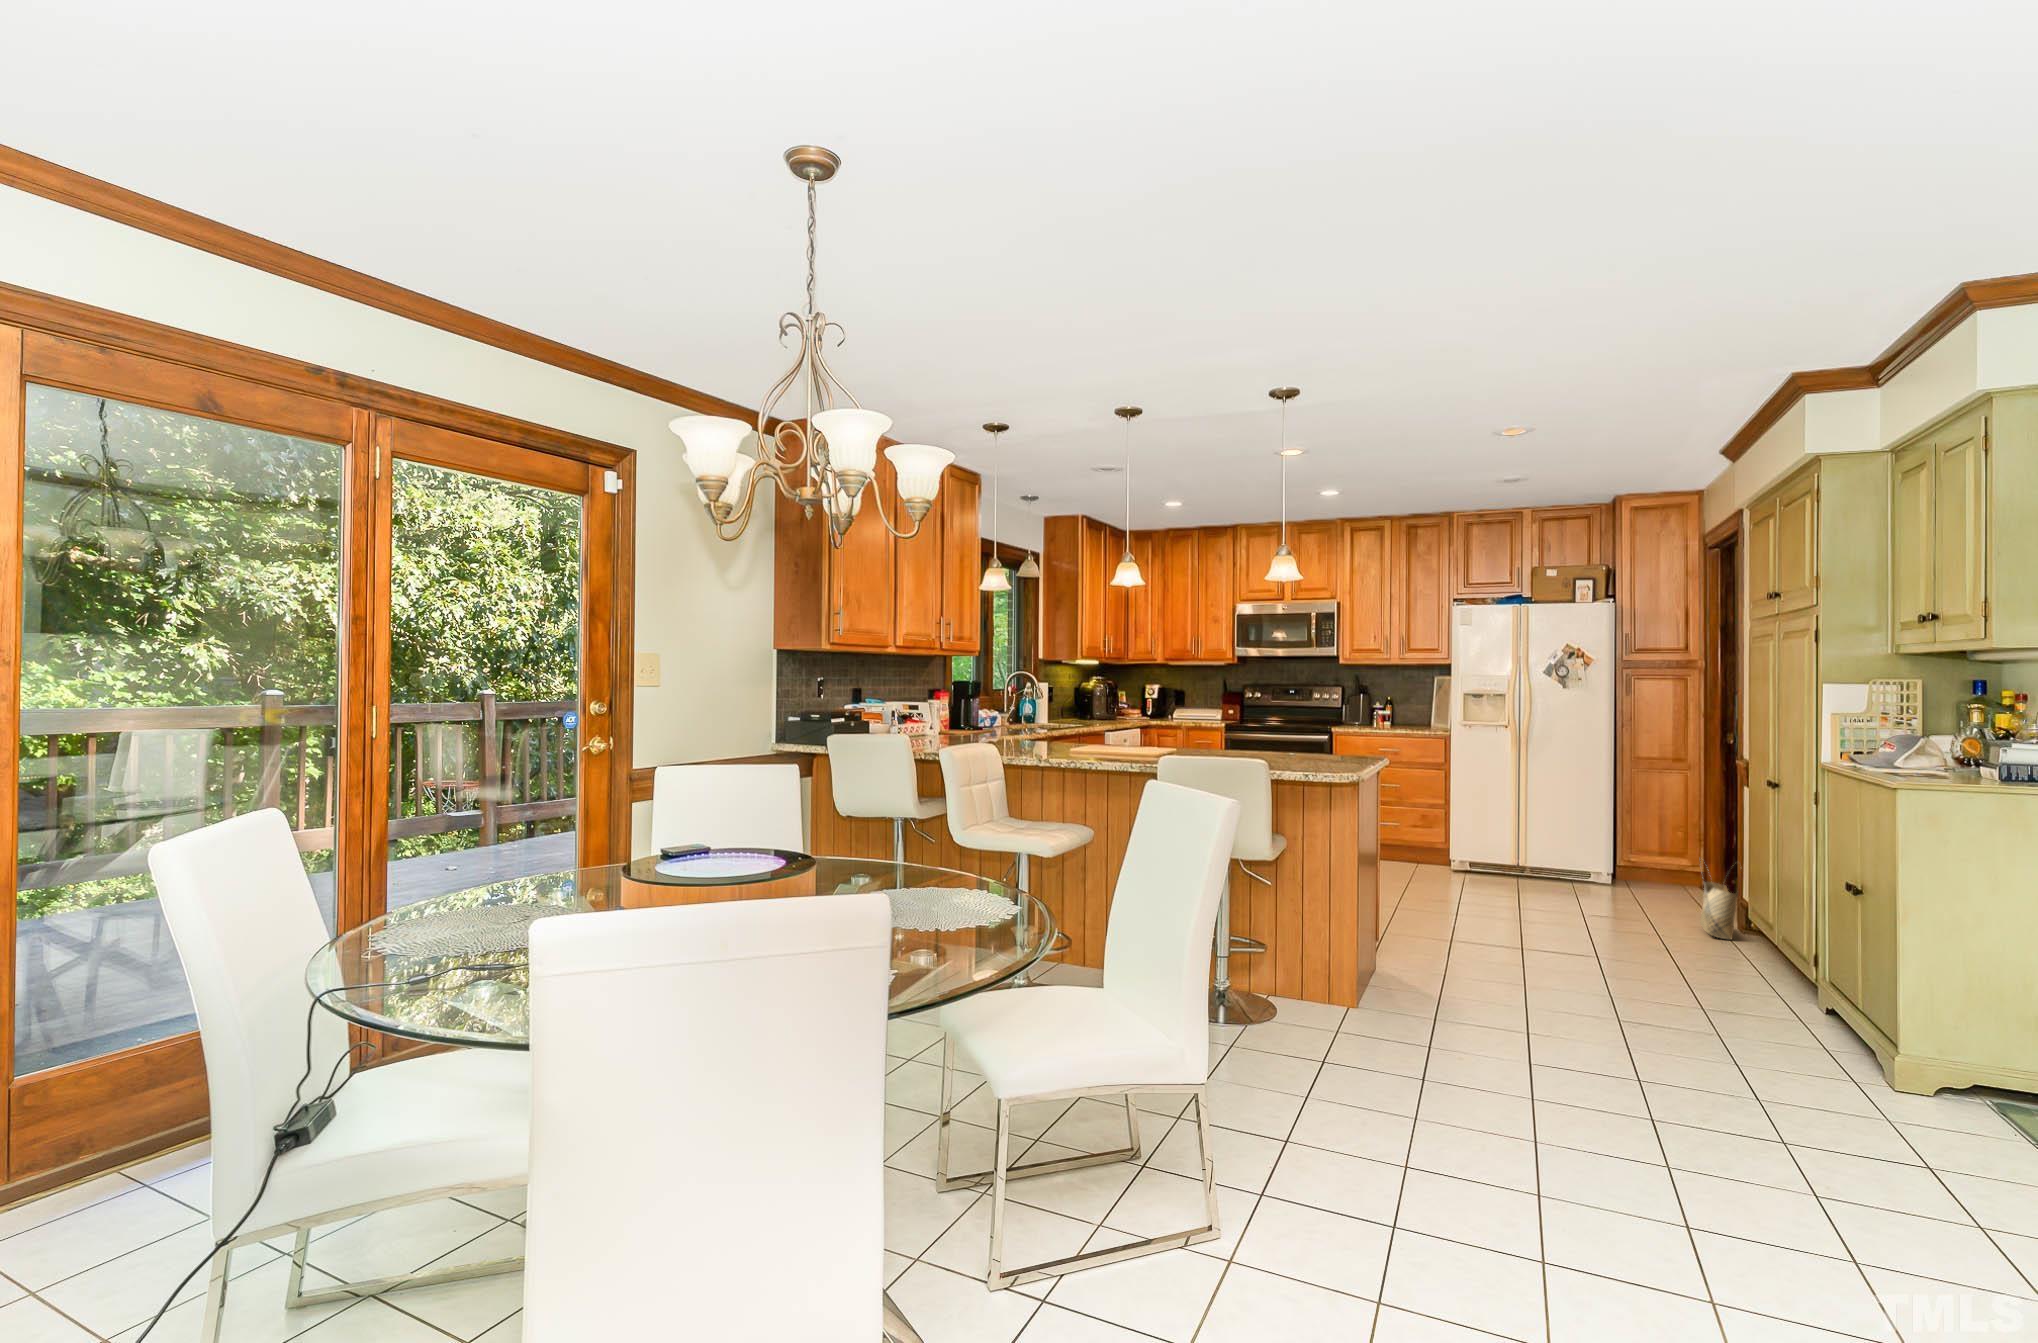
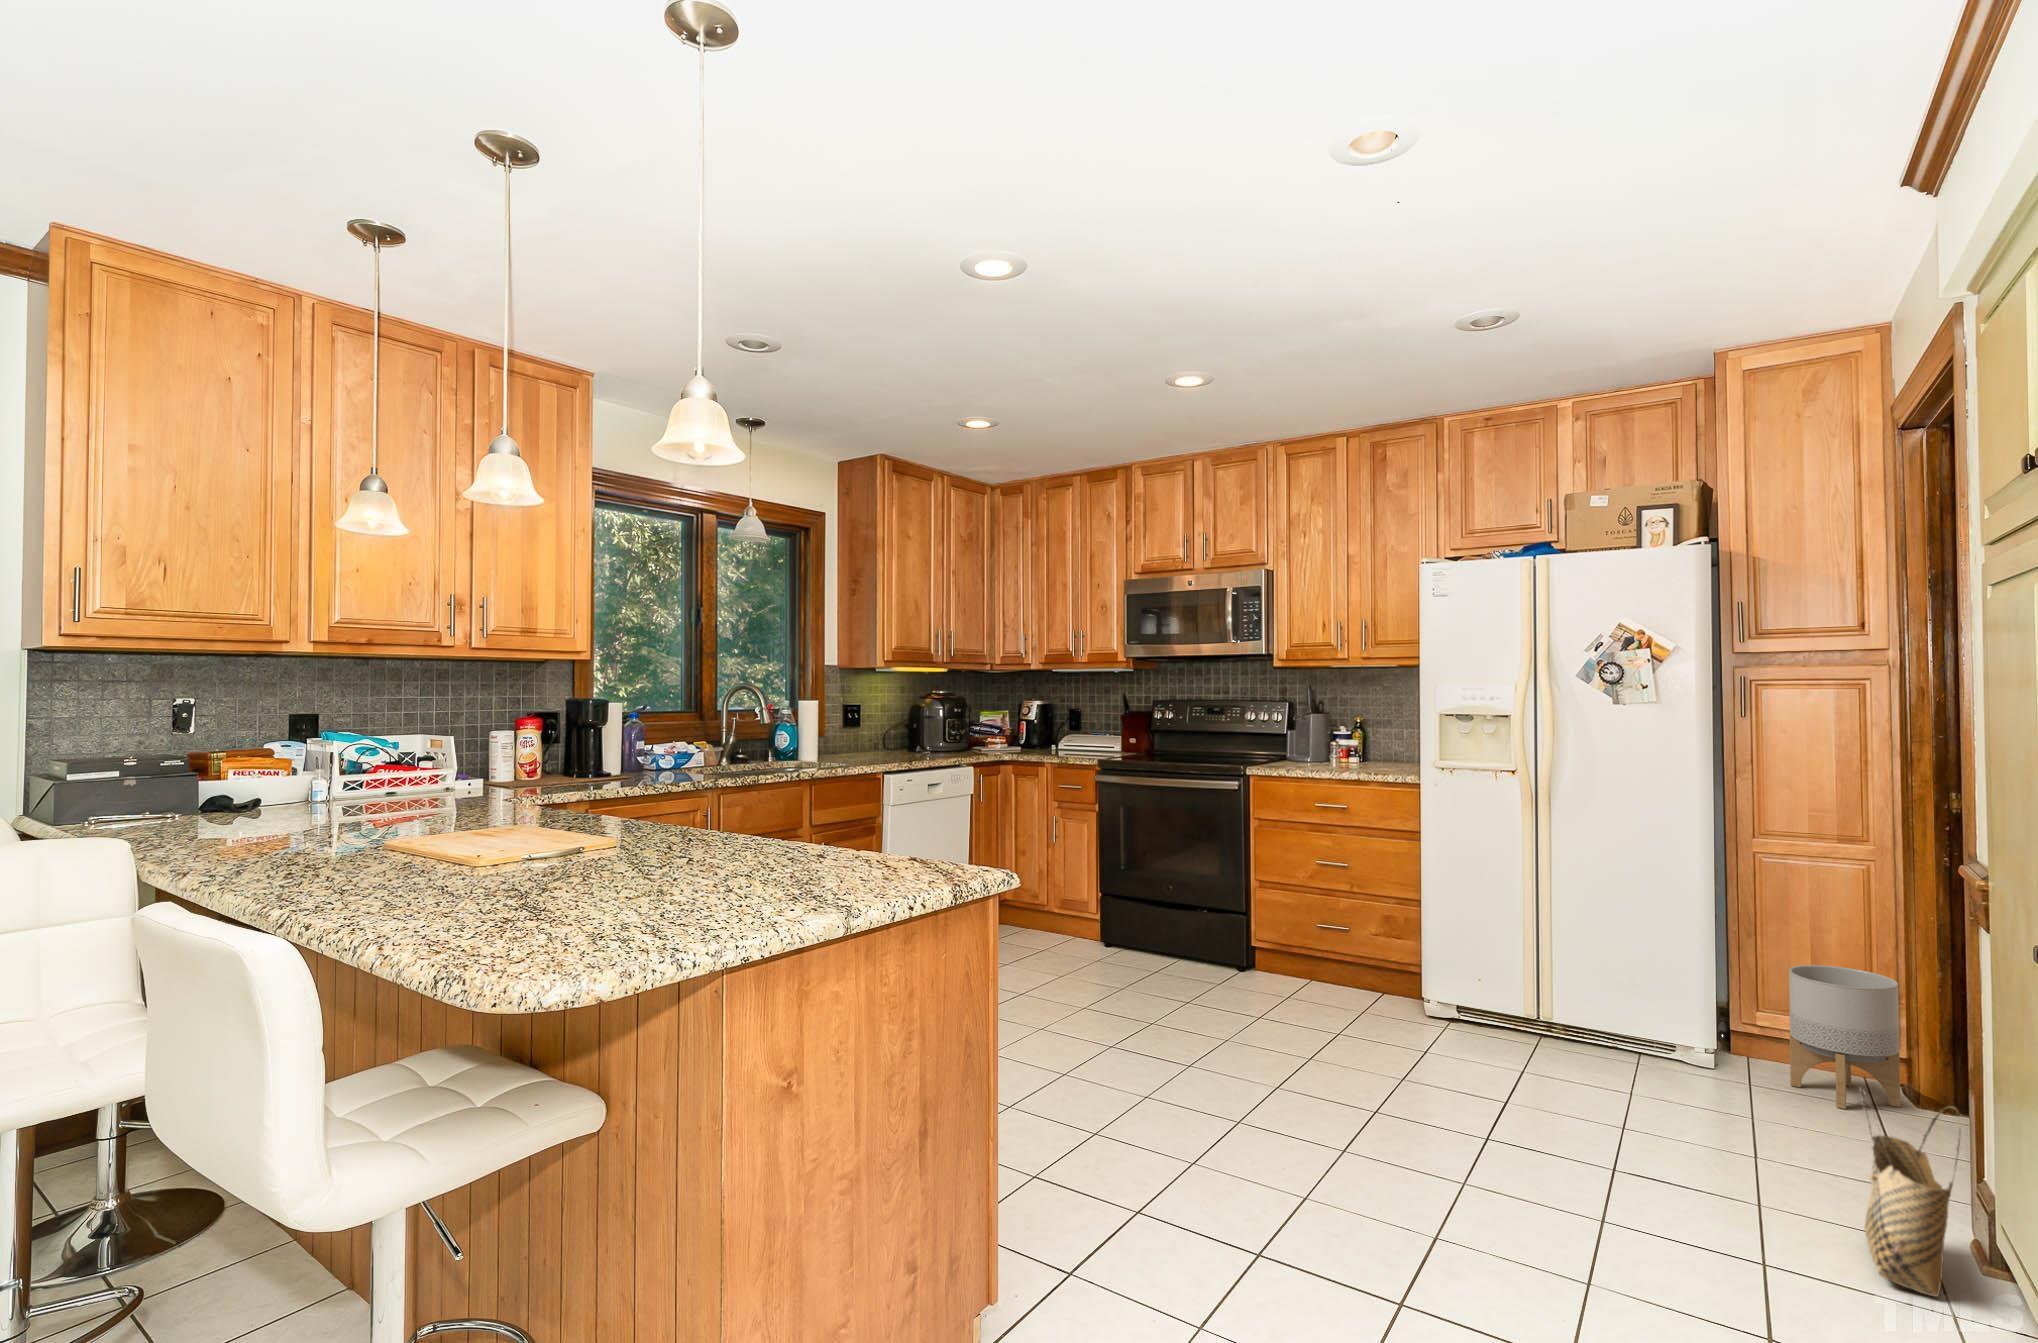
planter: none [1649,826,1702,894] -> present [1789,965,1900,1109]

